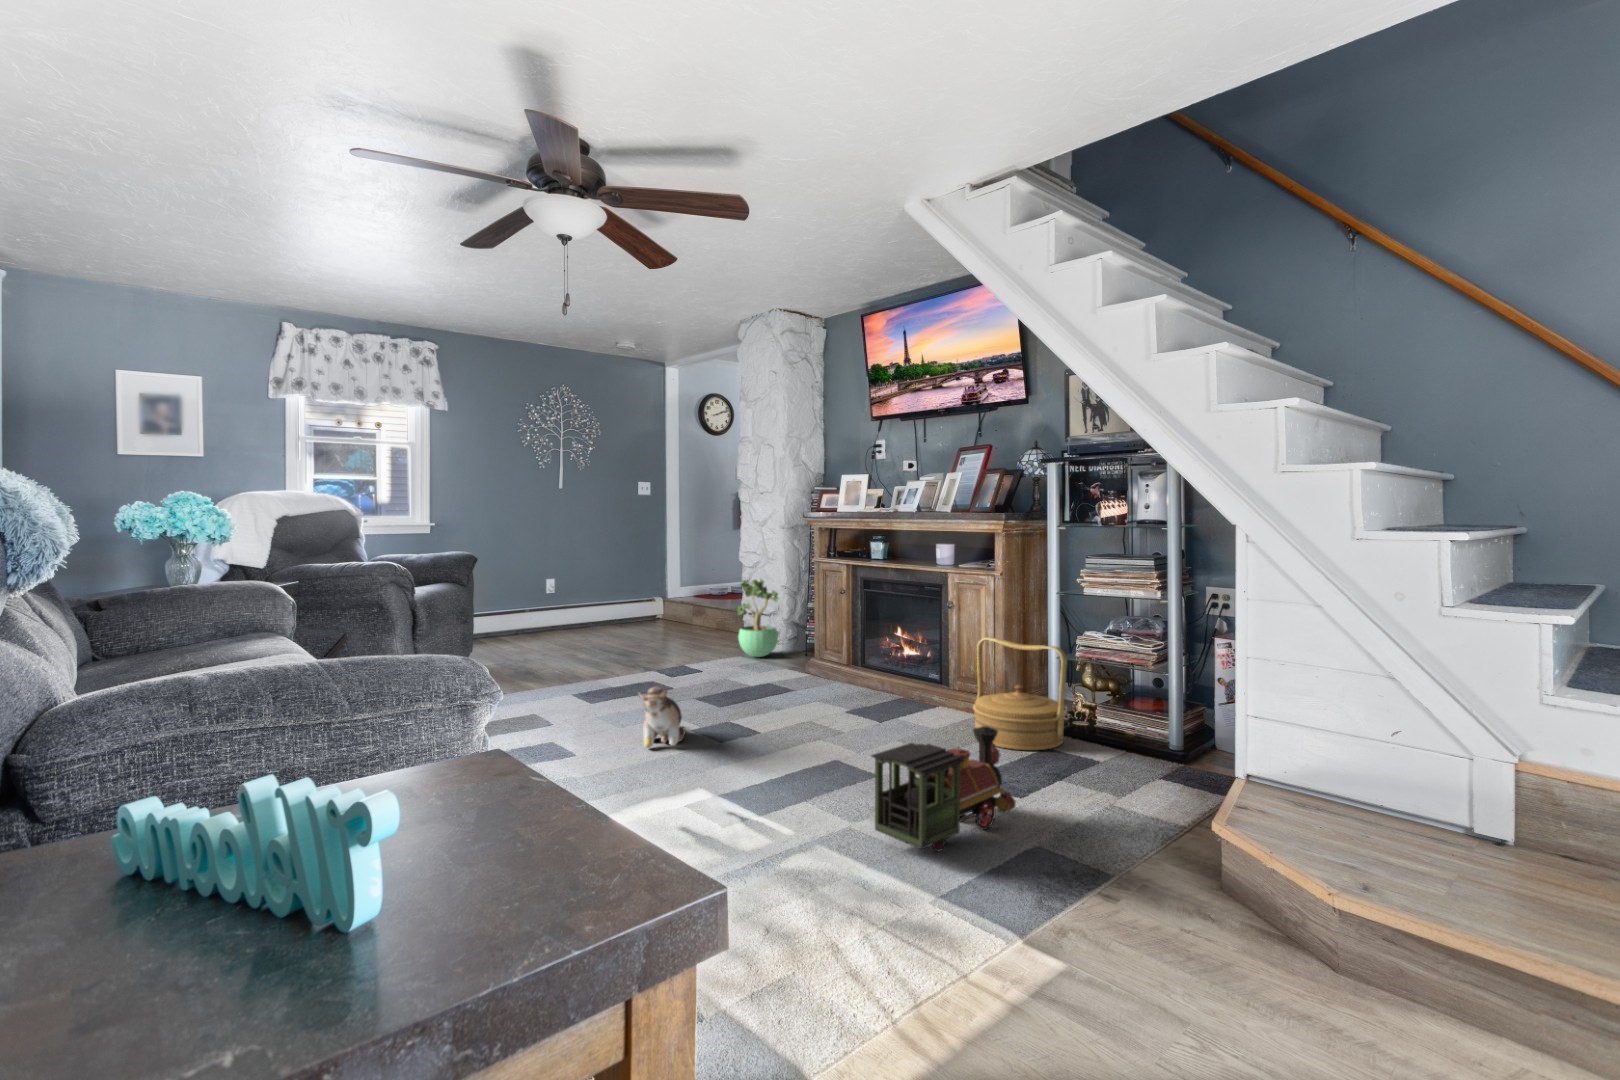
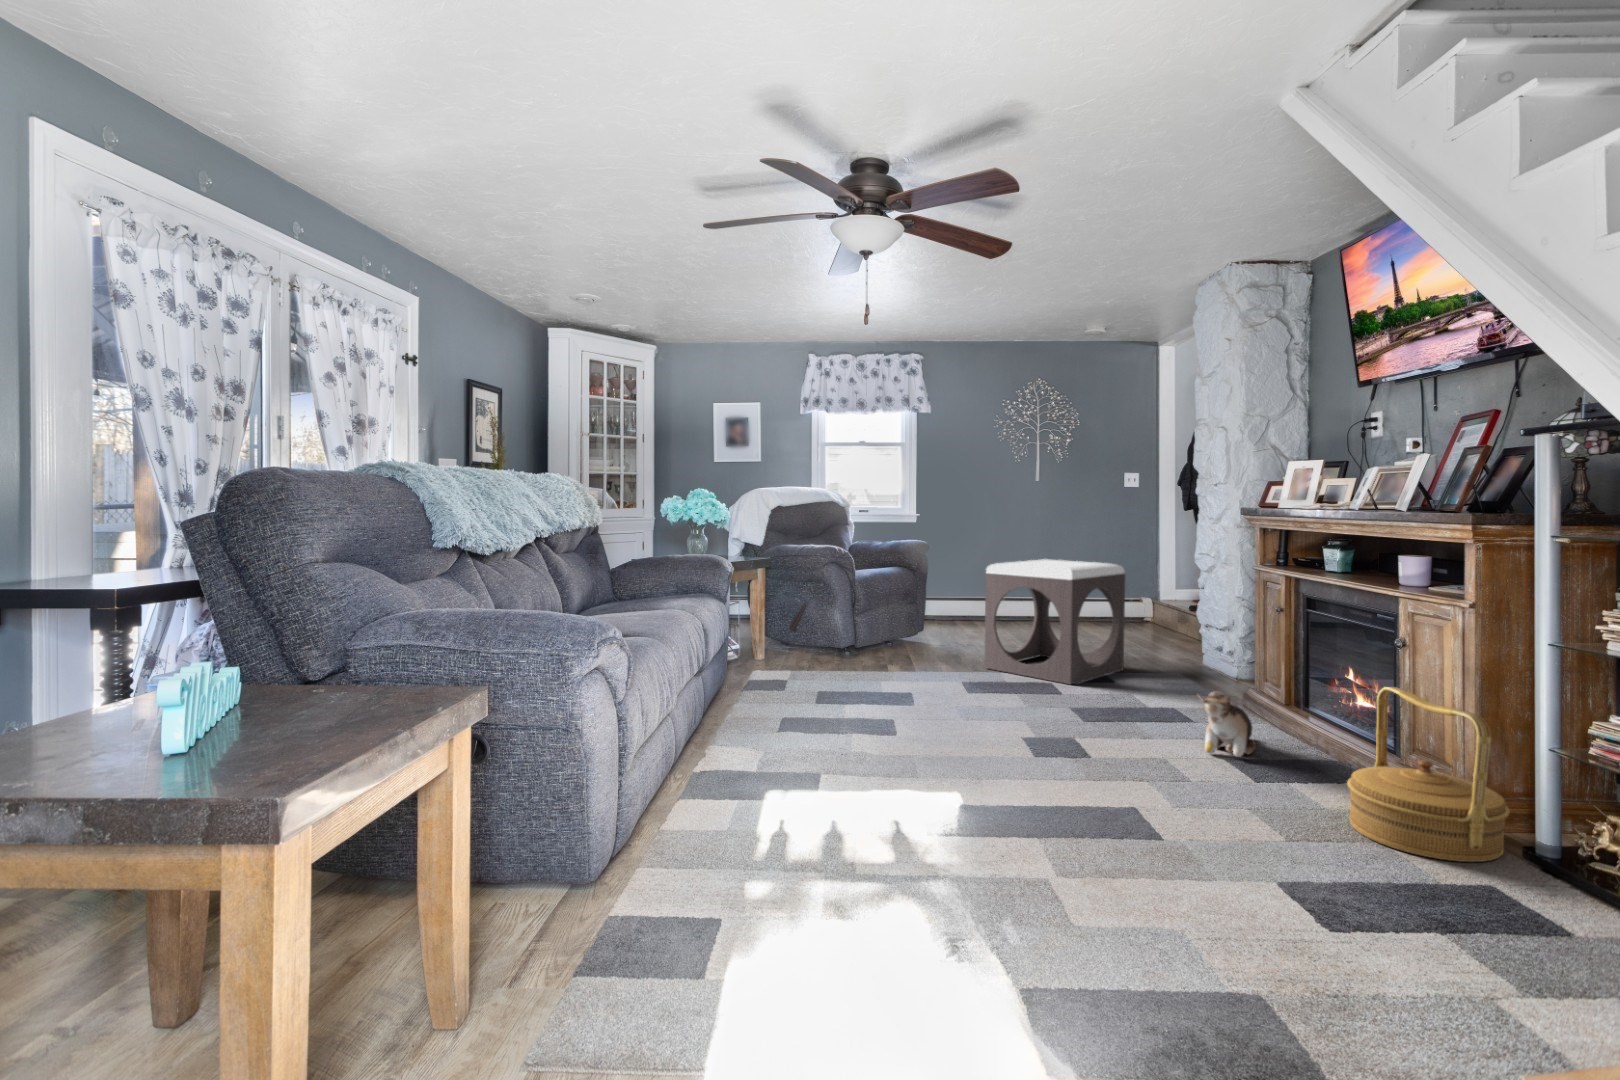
footstool: none [577,564,698,680] -> present [984,559,1125,684]
potted plant: present [736,579,778,657] -> none [1174,585,1225,676]
plush toy: present [639,687,685,748] -> present [1203,691,1256,757]
toy train: present [872,726,1016,852] -> none [1033,780,1244,910]

